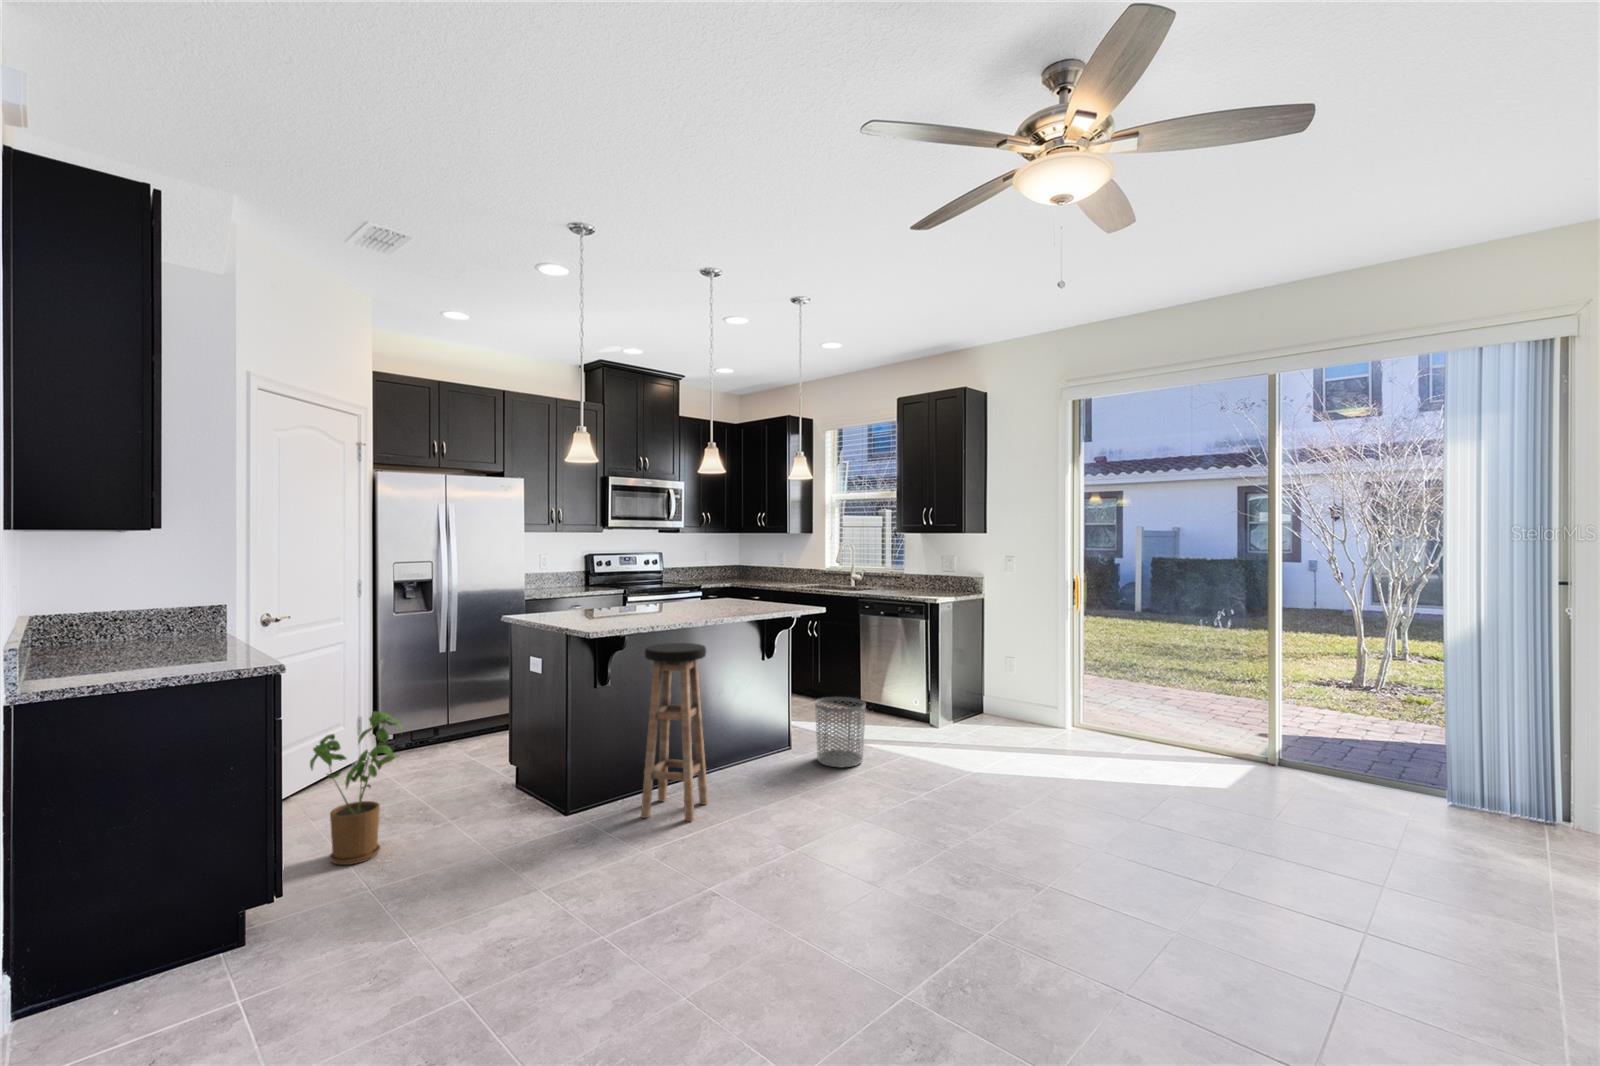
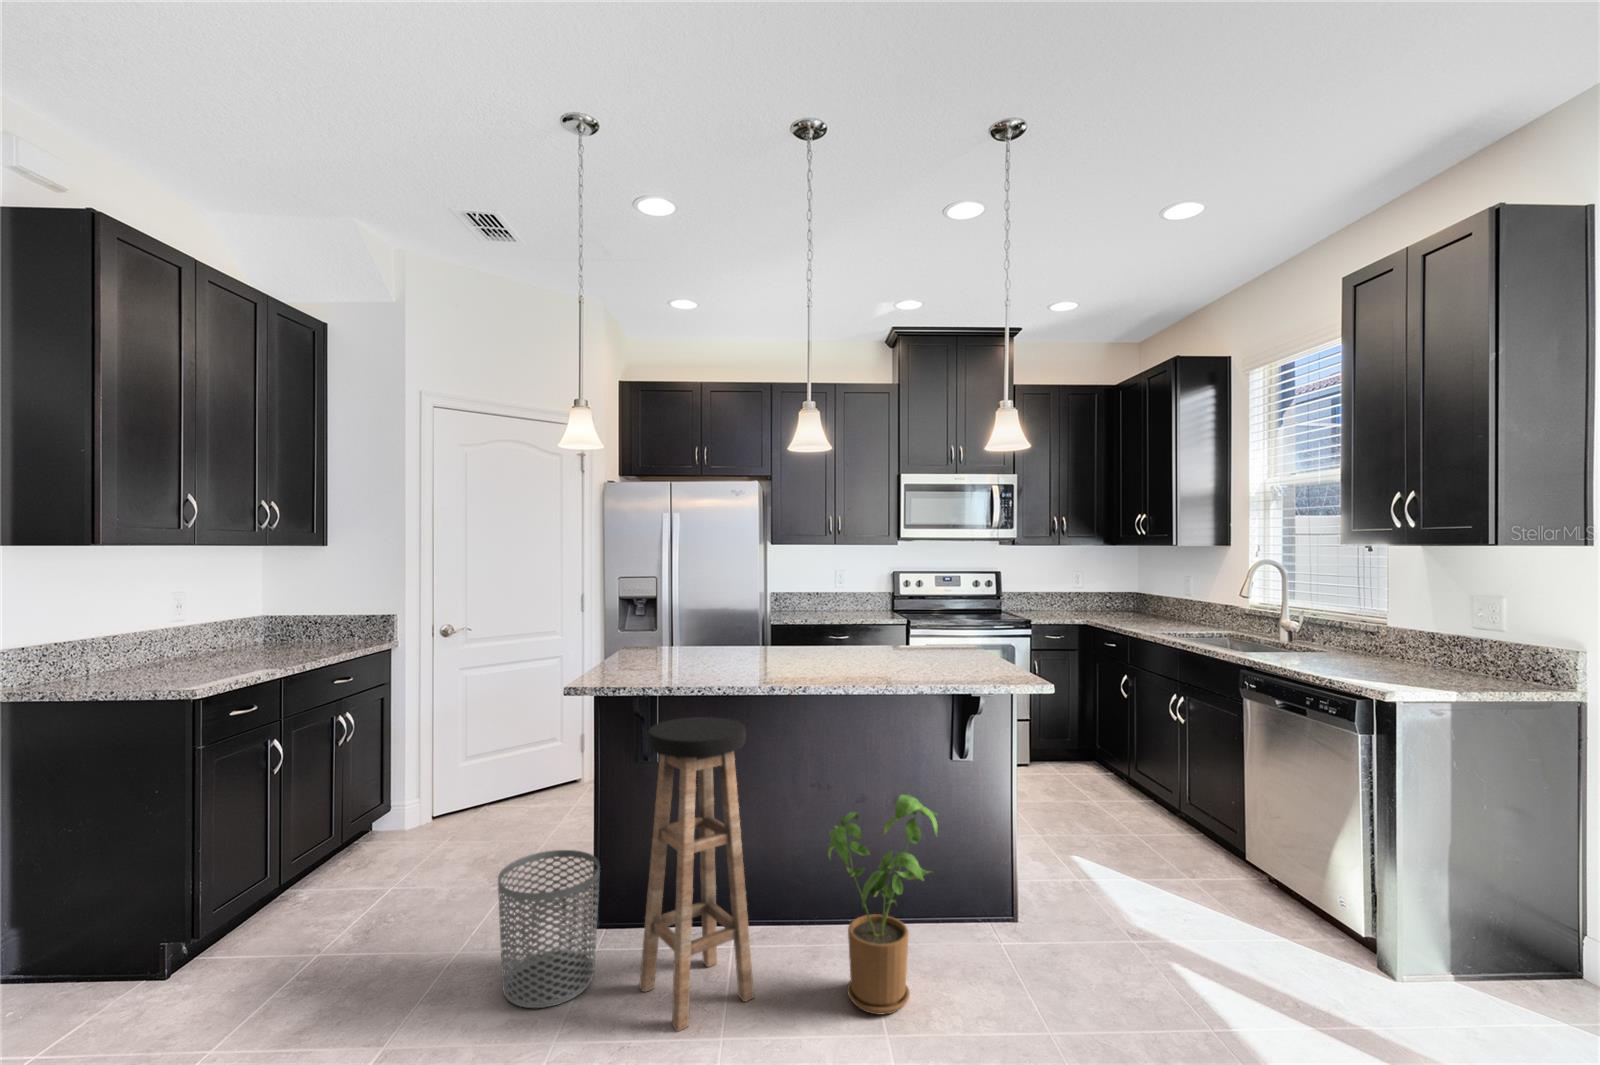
waste bin: present [815,697,866,767] -> present [498,850,600,1008]
house plant: present [310,712,402,865] -> present [828,795,938,1015]

